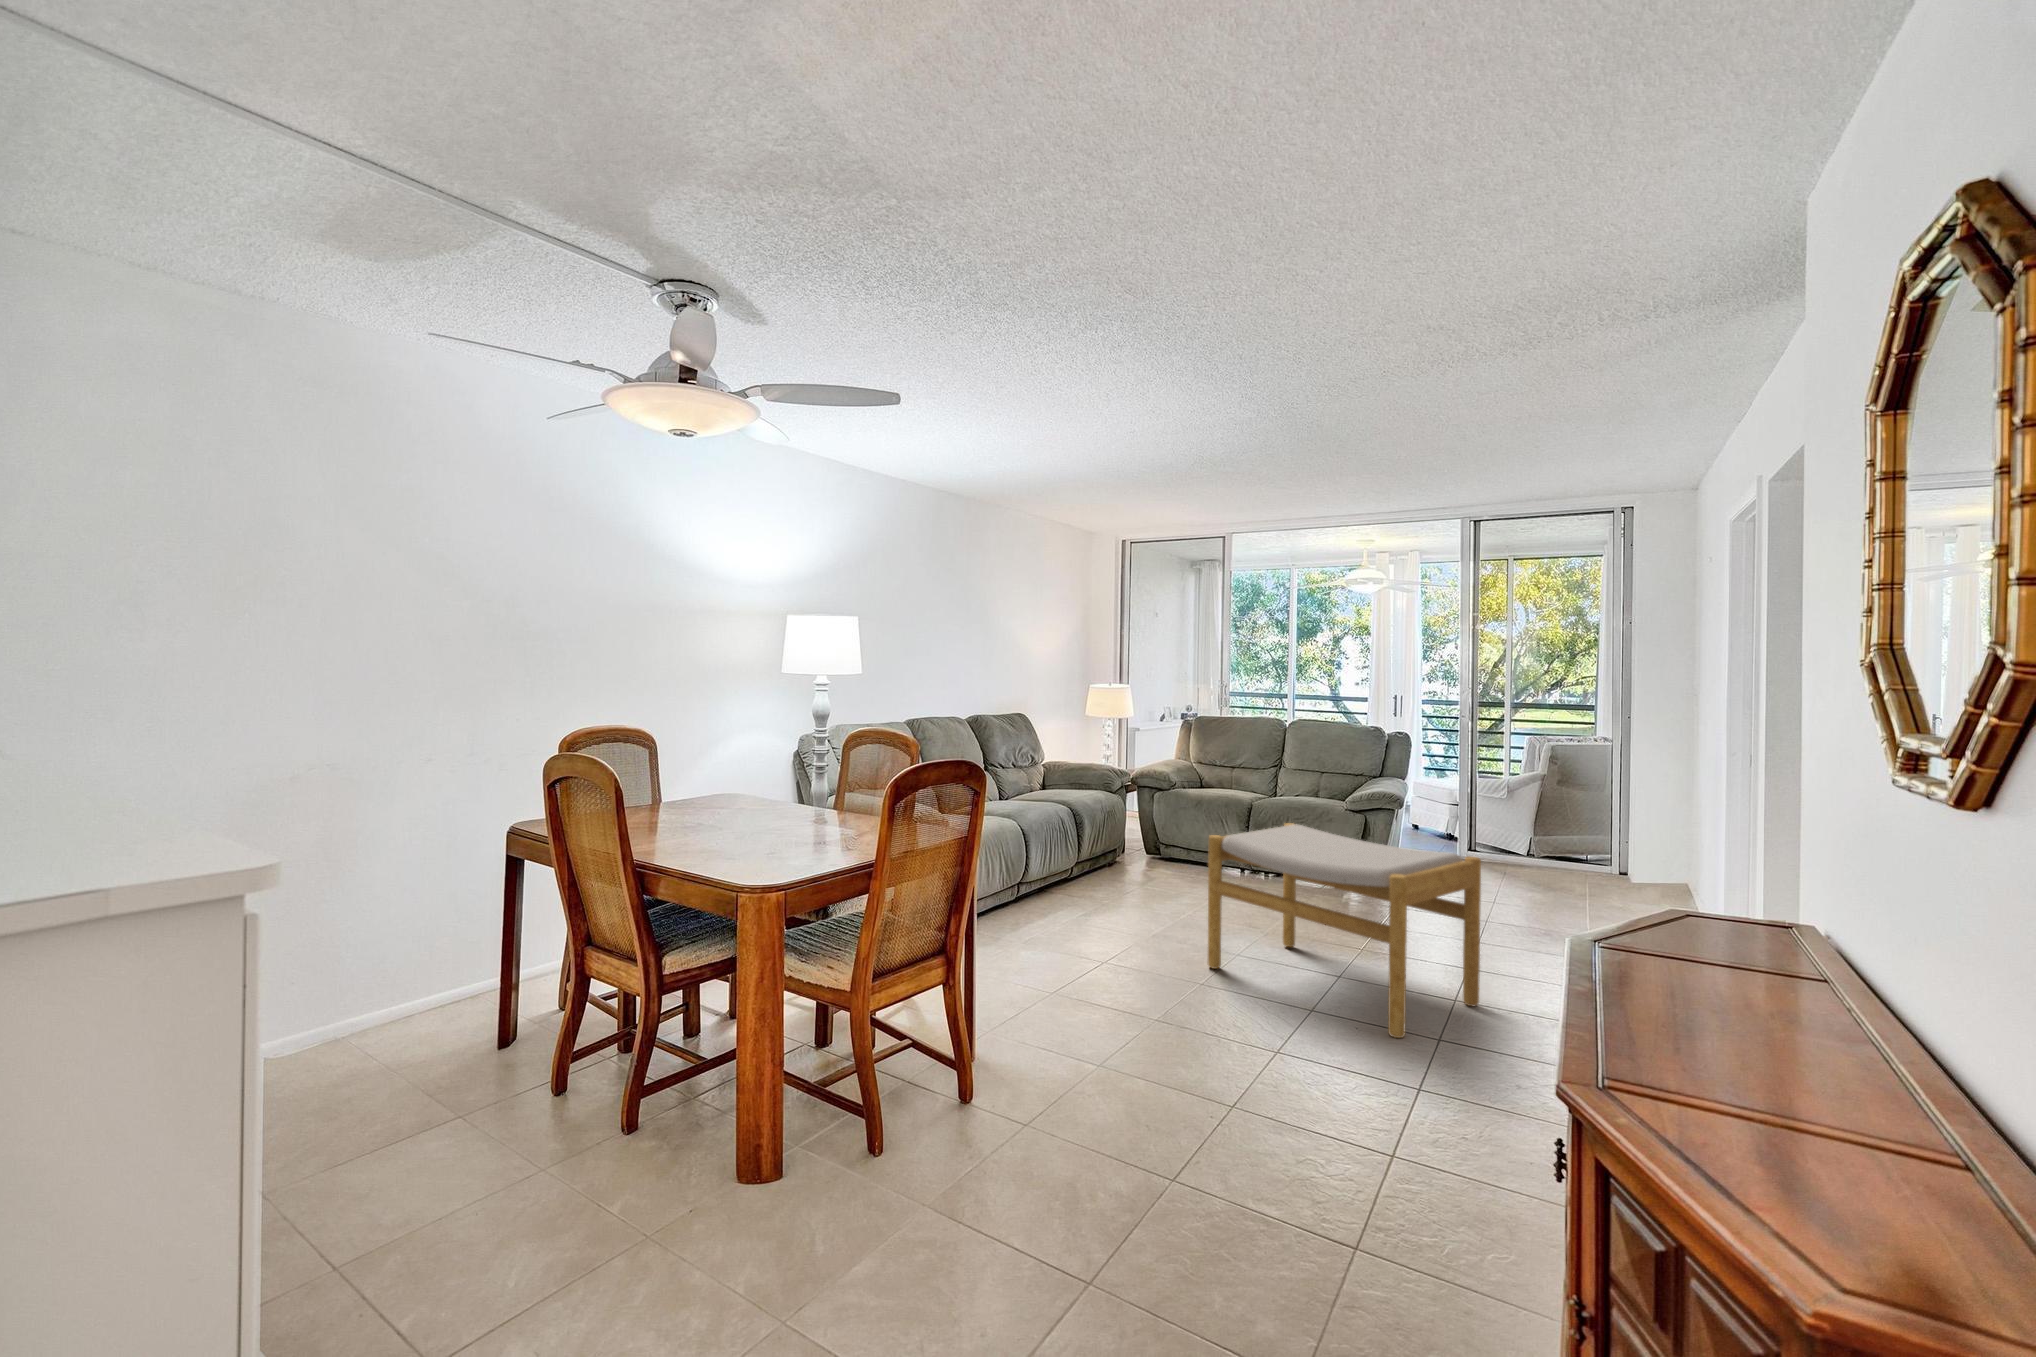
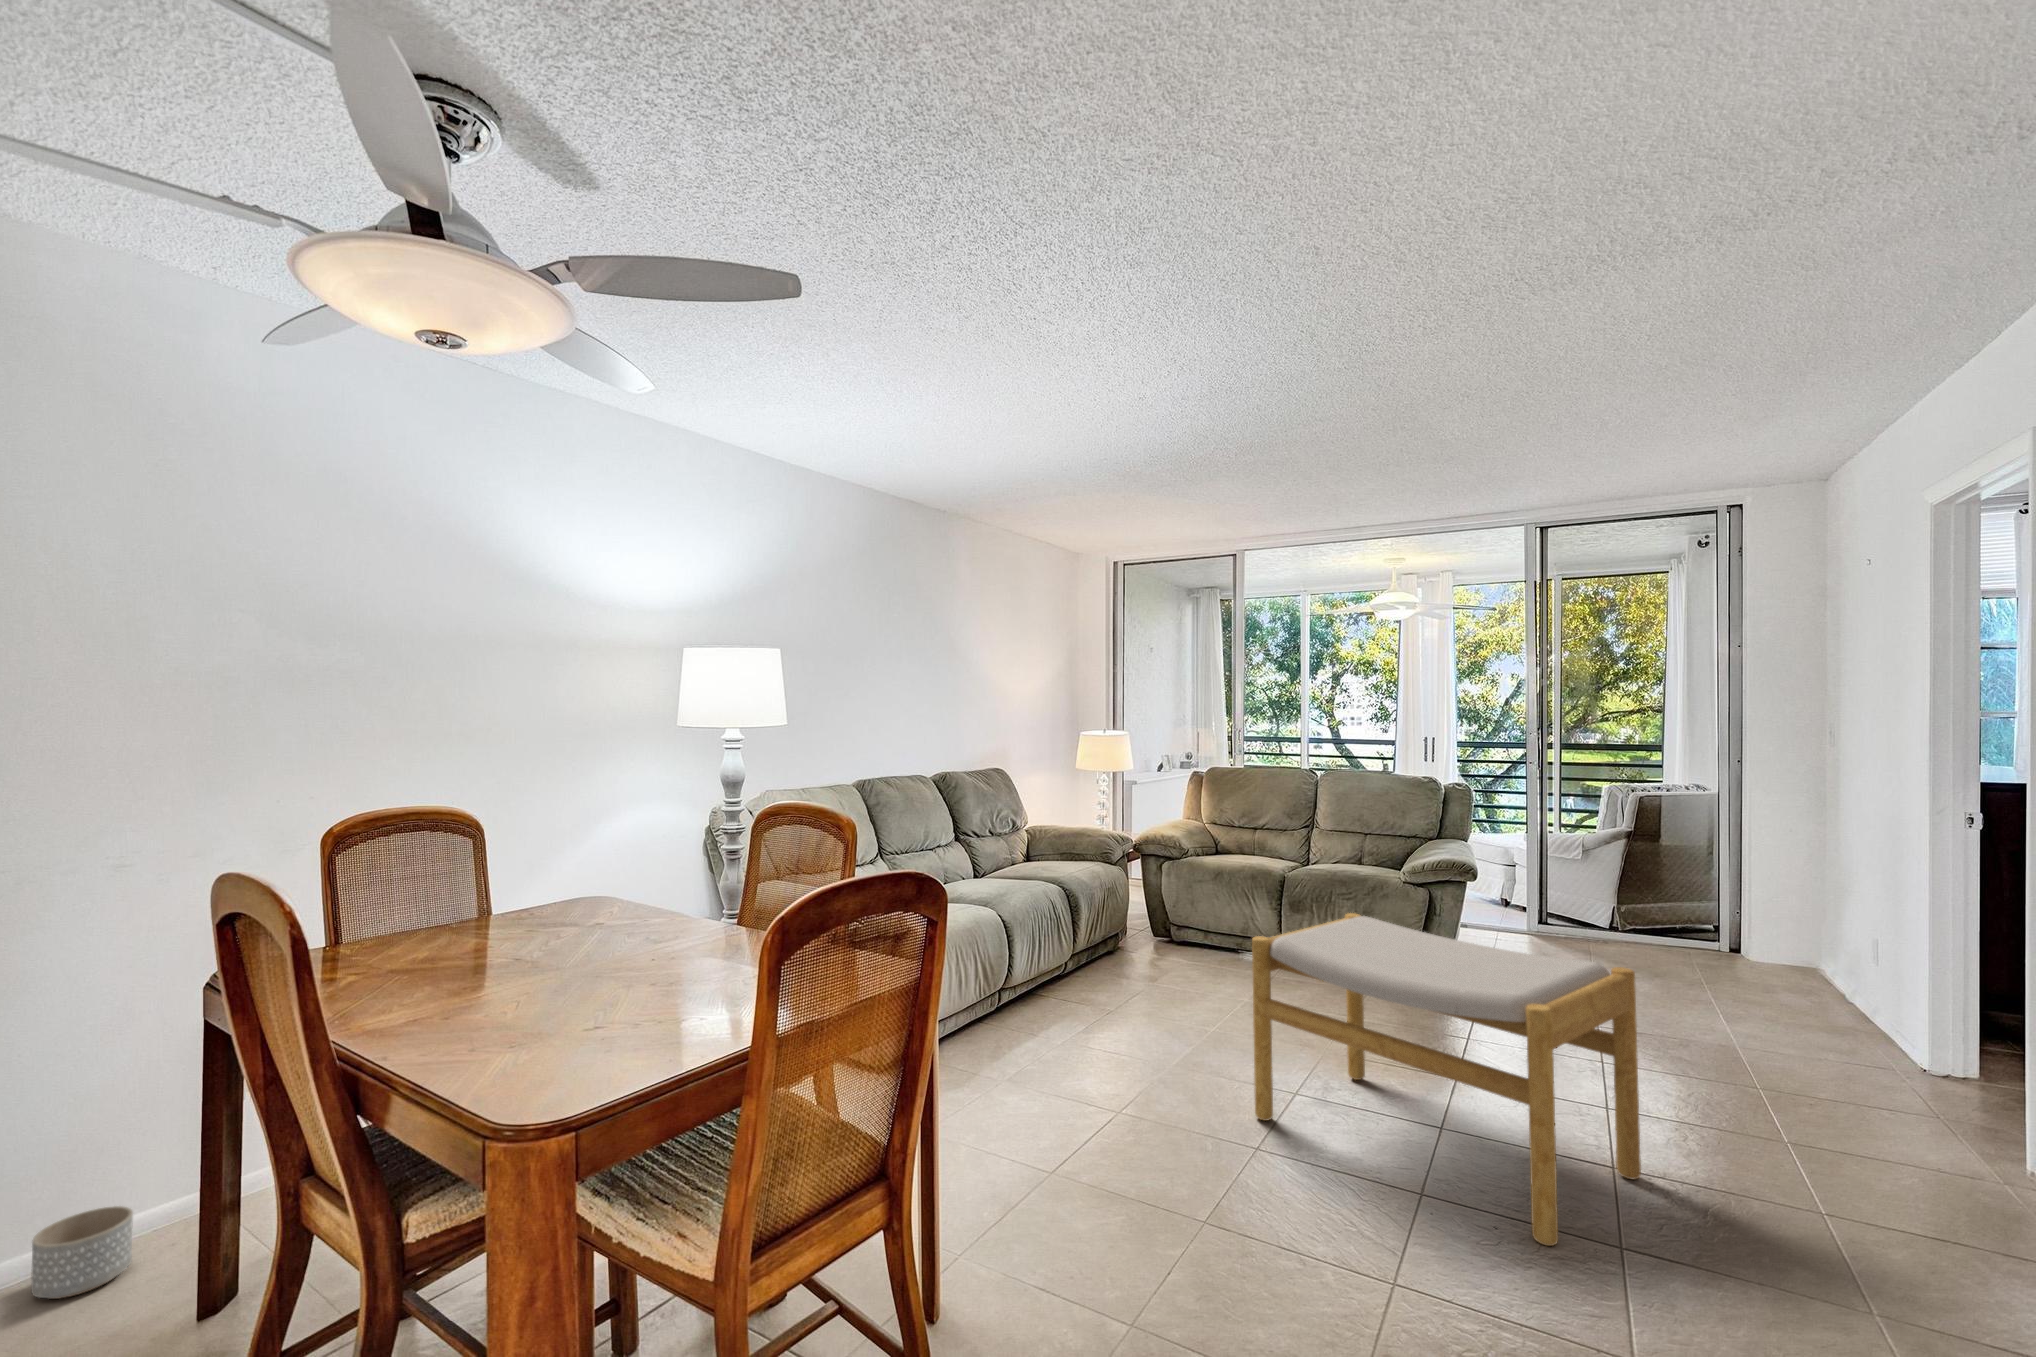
planter: none [381,986,438,1038] -> present [31,1206,133,1299]

